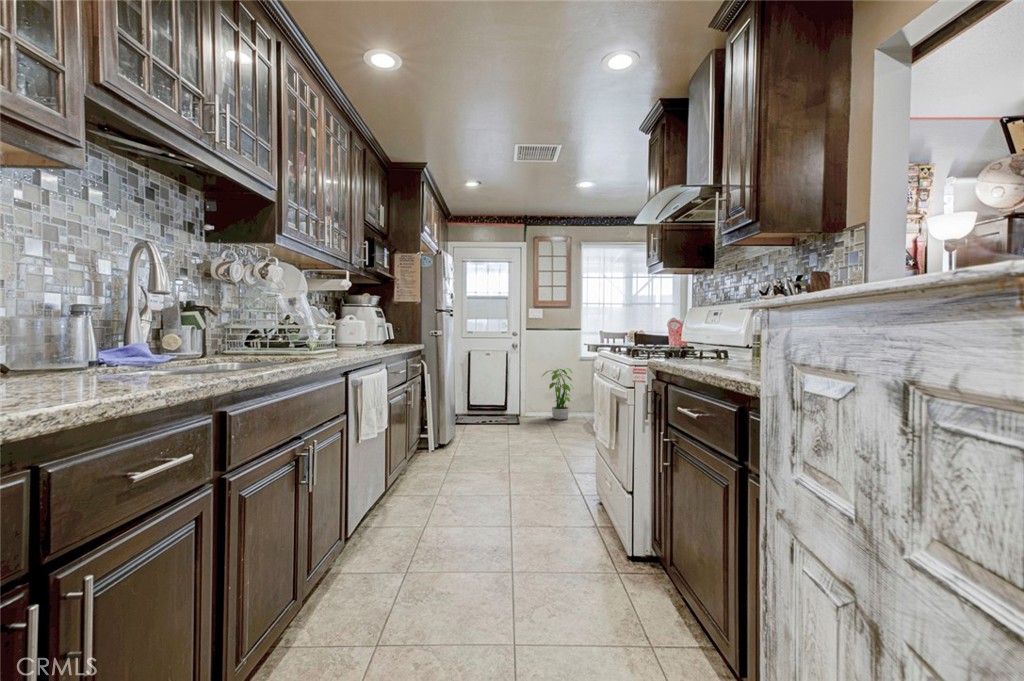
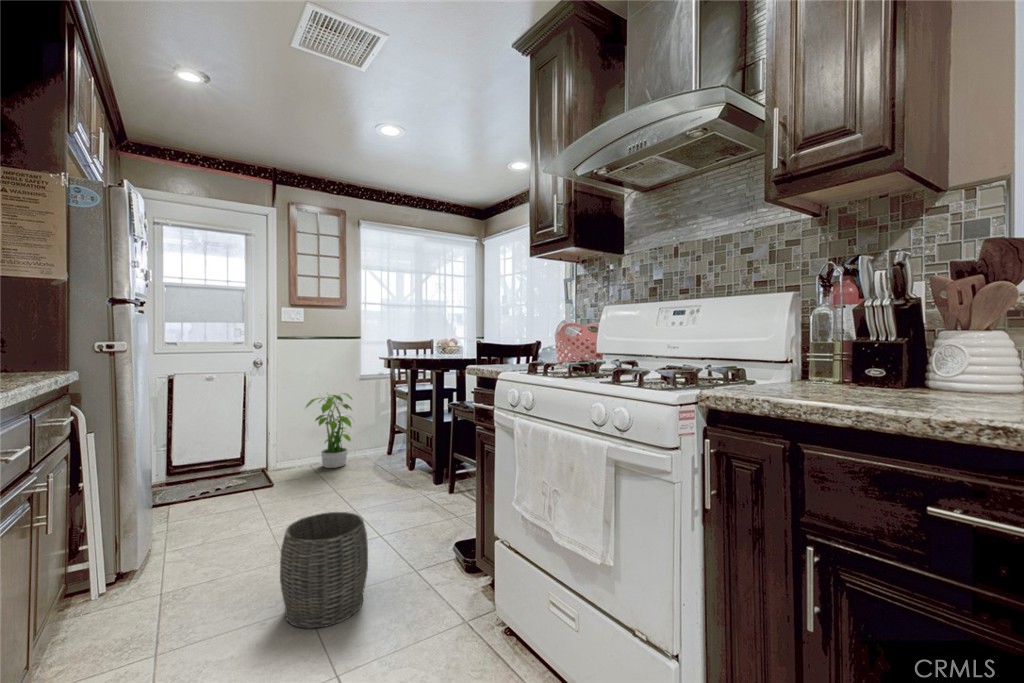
woven basket: none [498,427,542,481] -> present [280,512,368,628]

